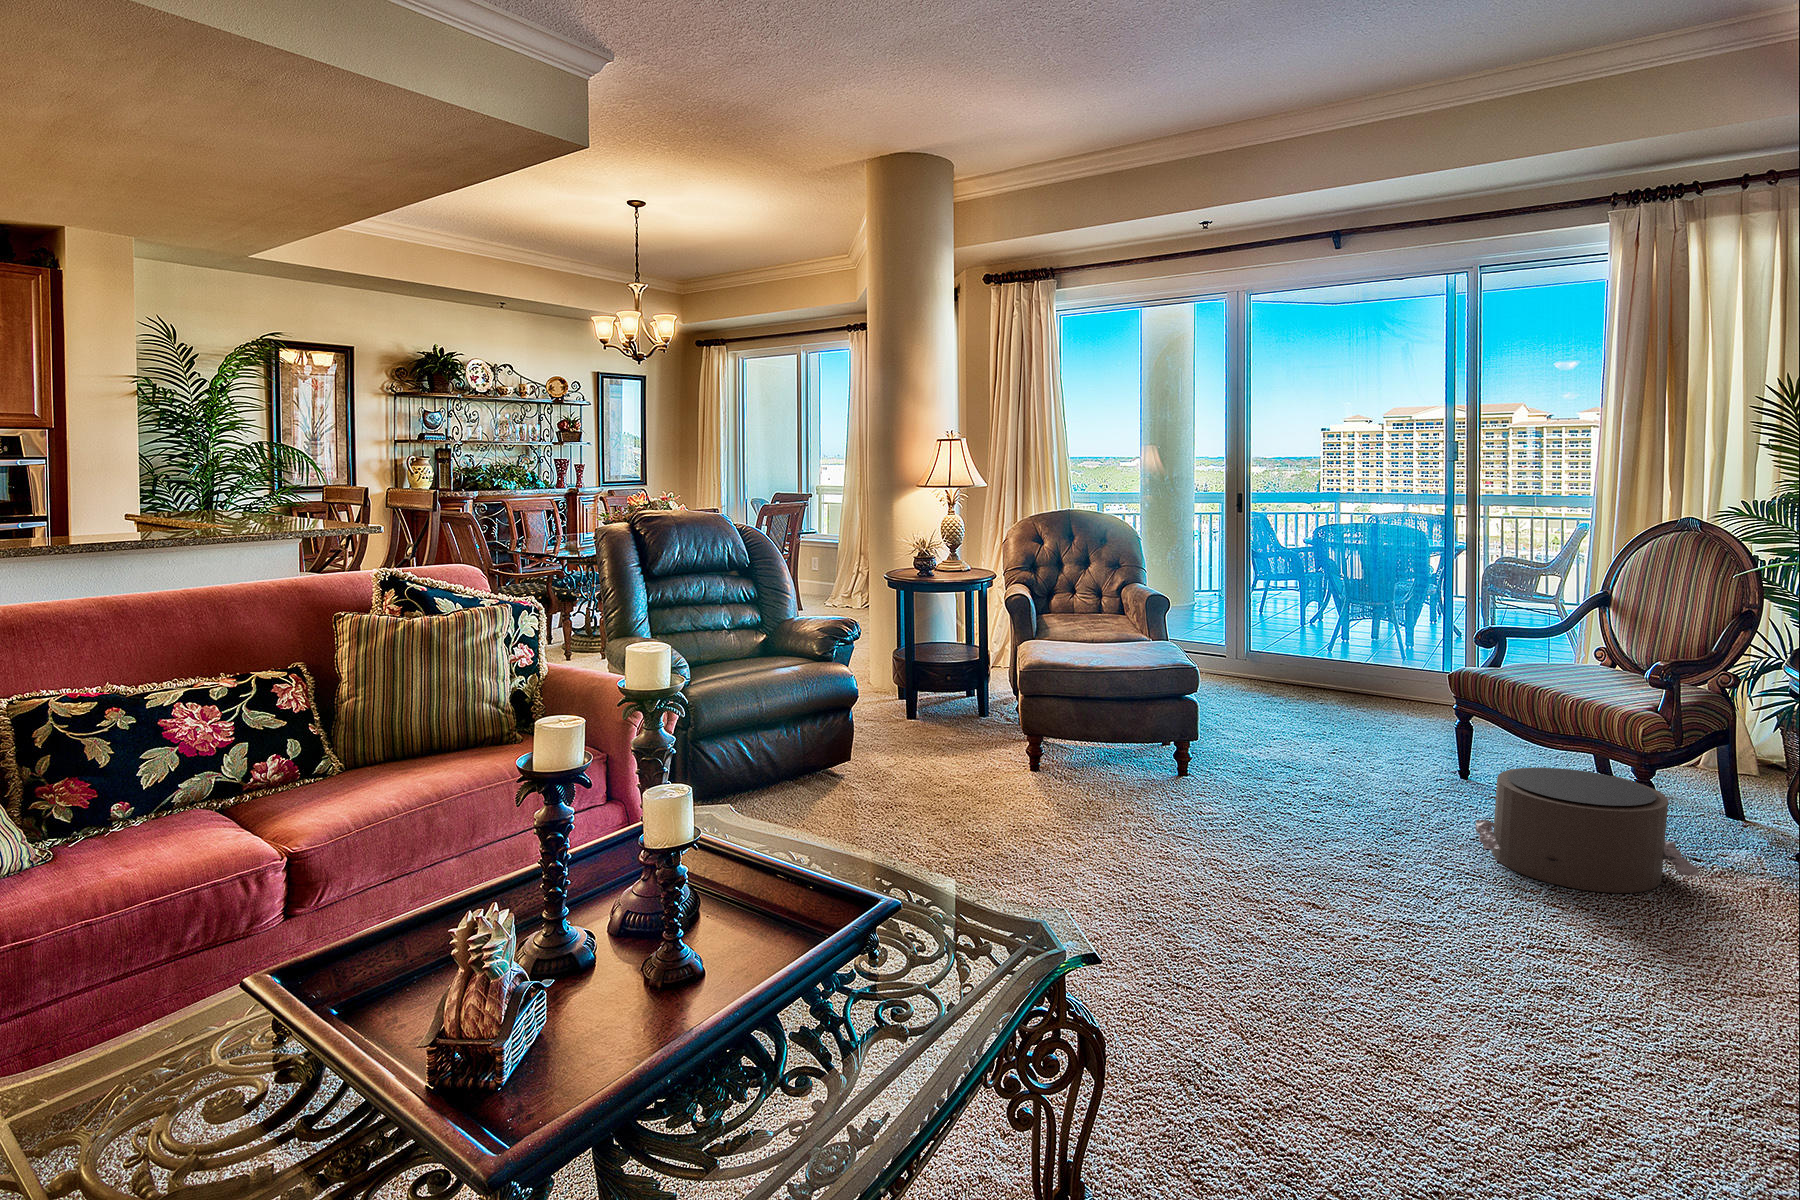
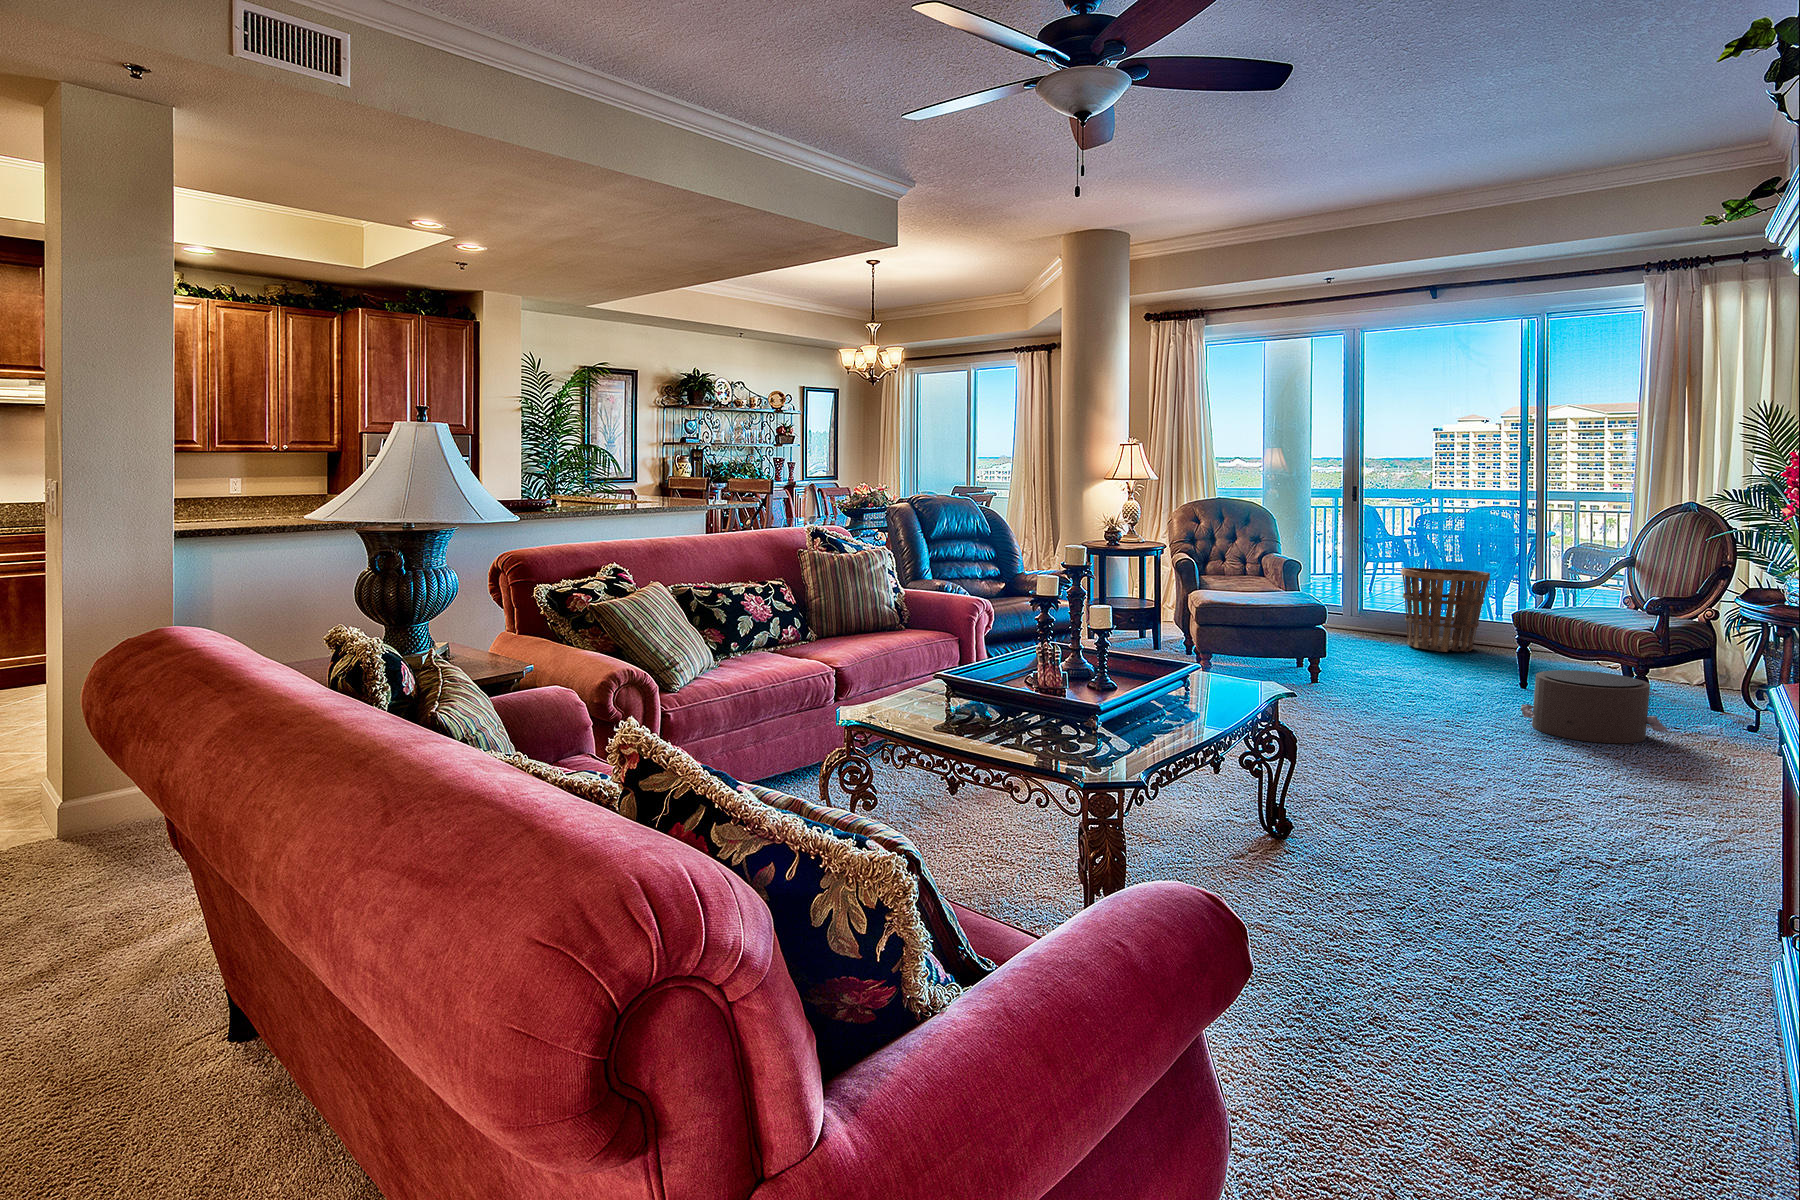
basket: none [1303,595,1414,706] -> present [1401,568,1490,652]

